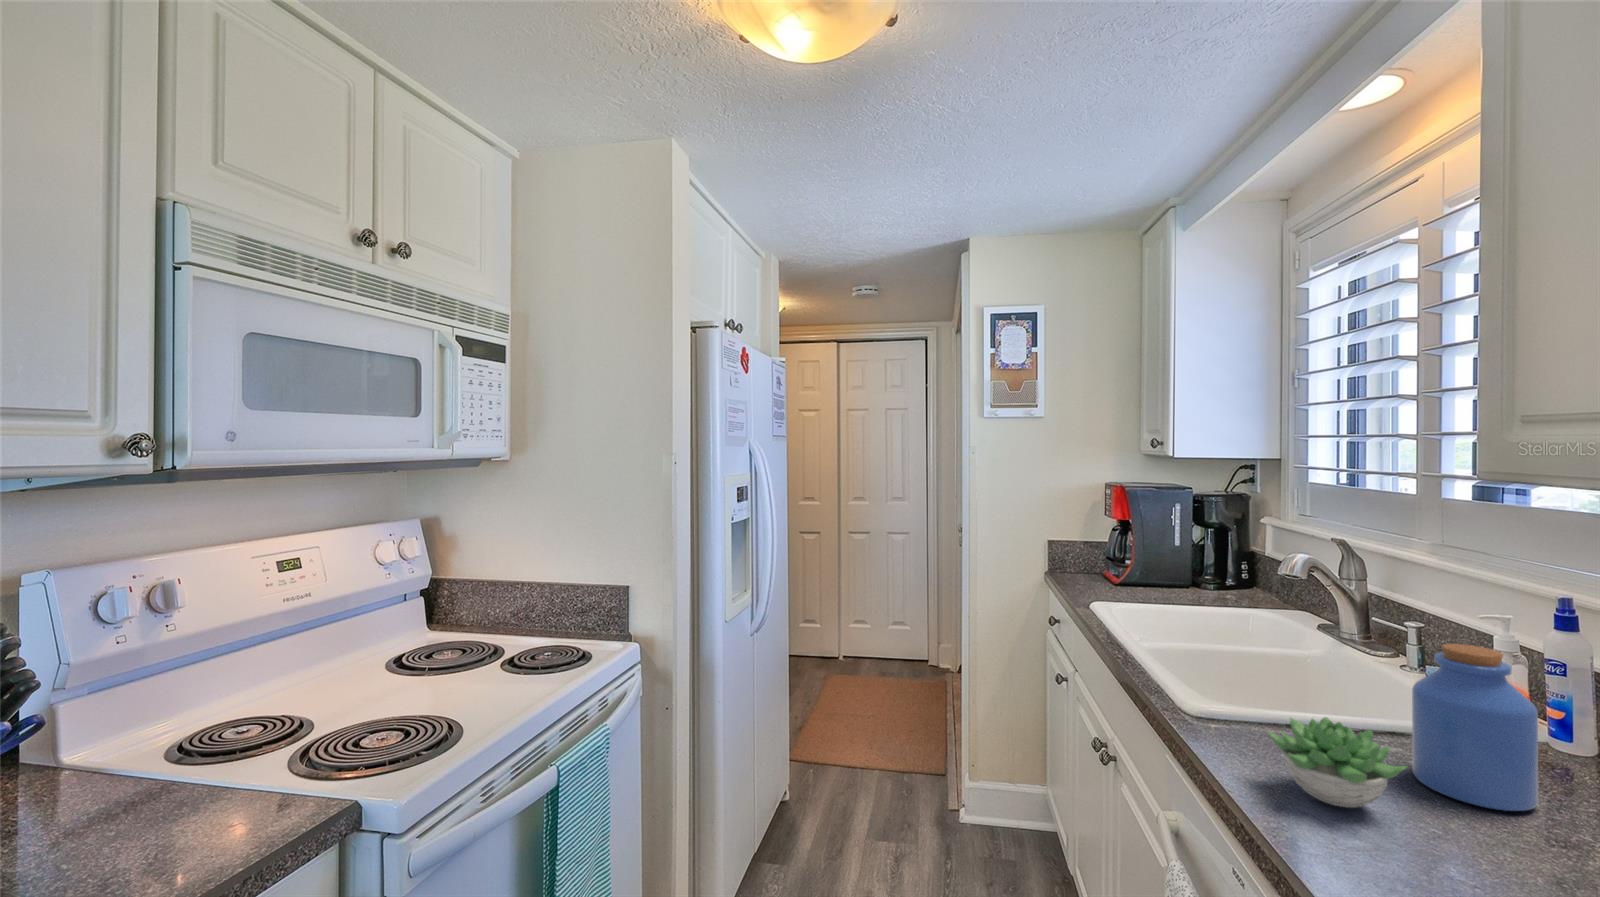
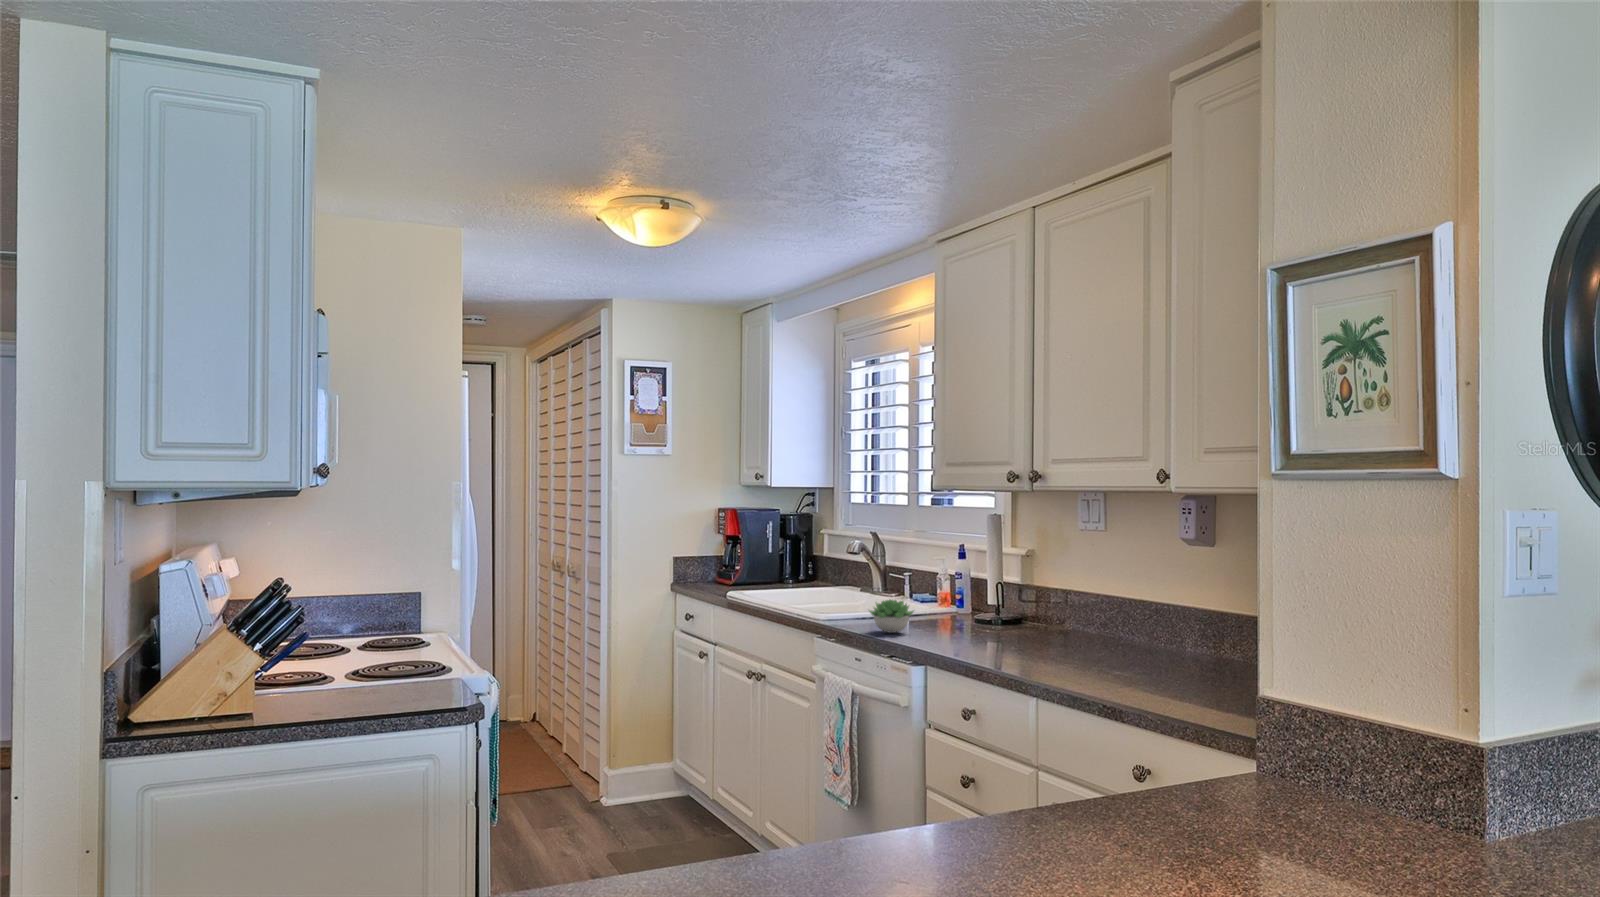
jar: present [1412,644,1538,811] -> none [914,564,952,627]

